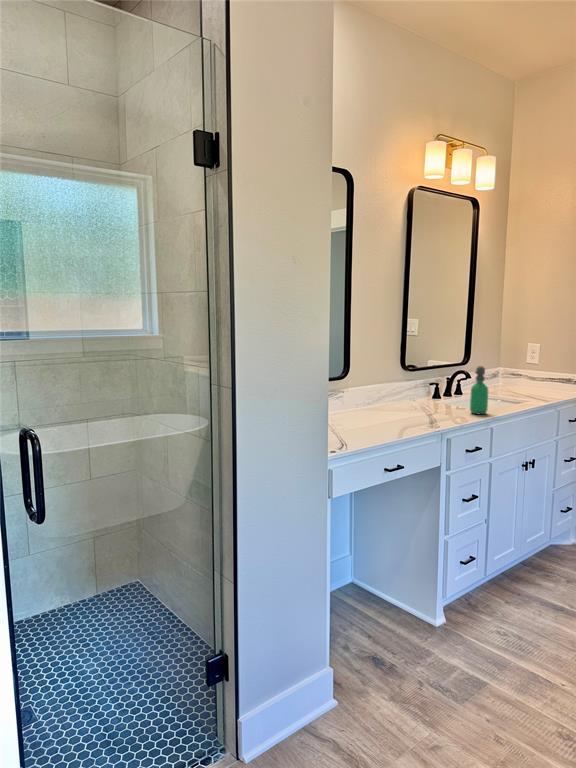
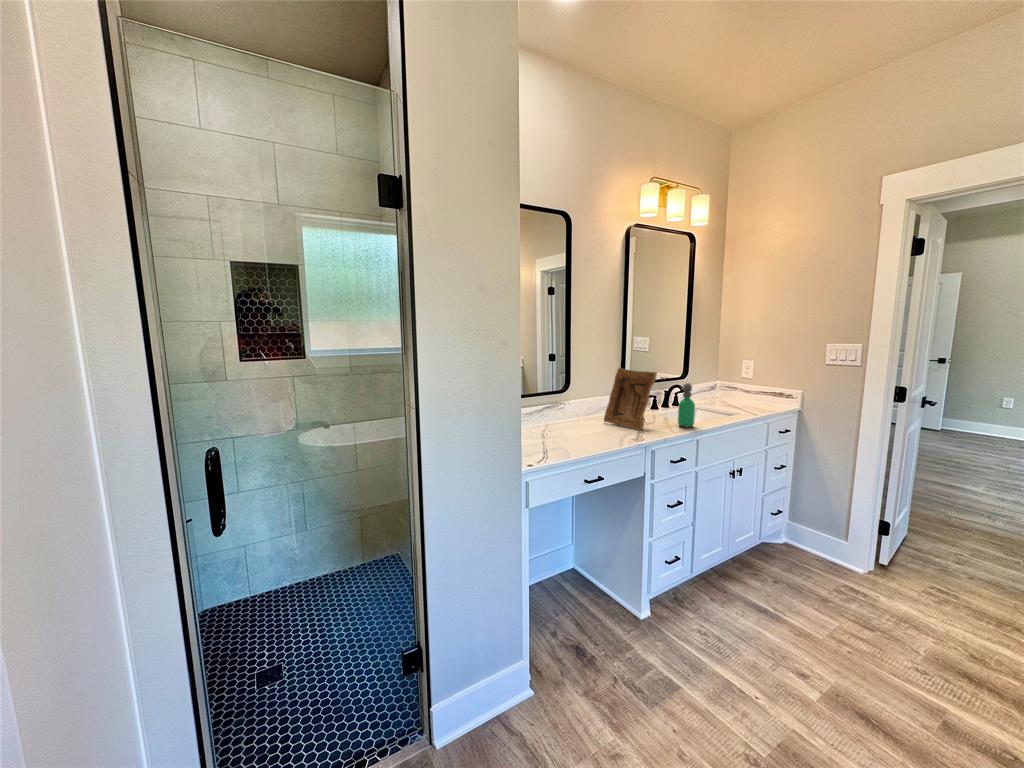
picture frame: none [388,350,448,419] -> present [604,368,657,430]

